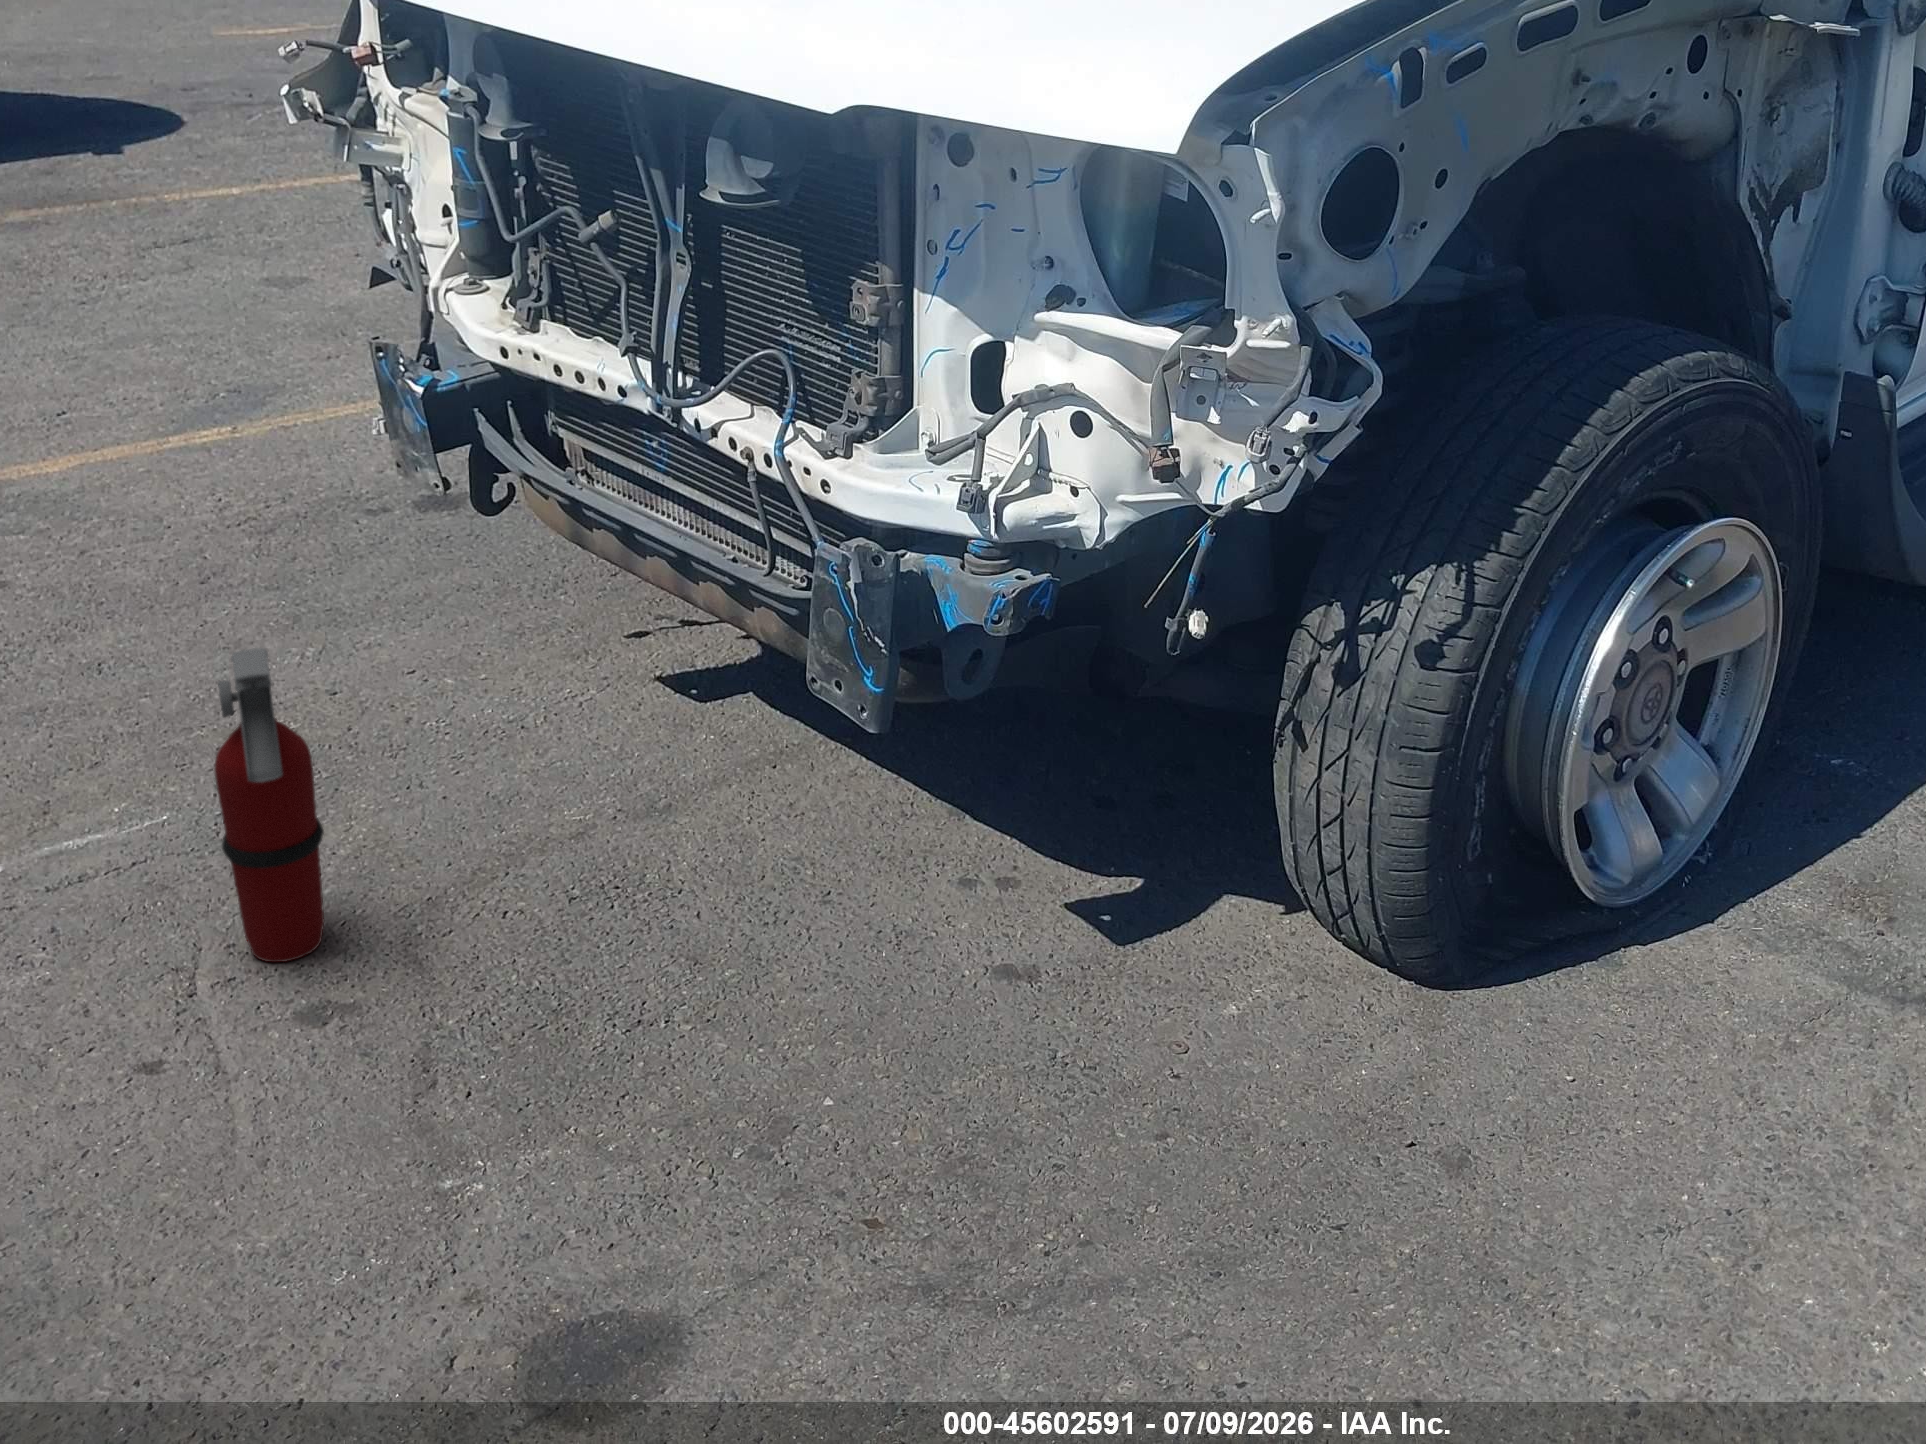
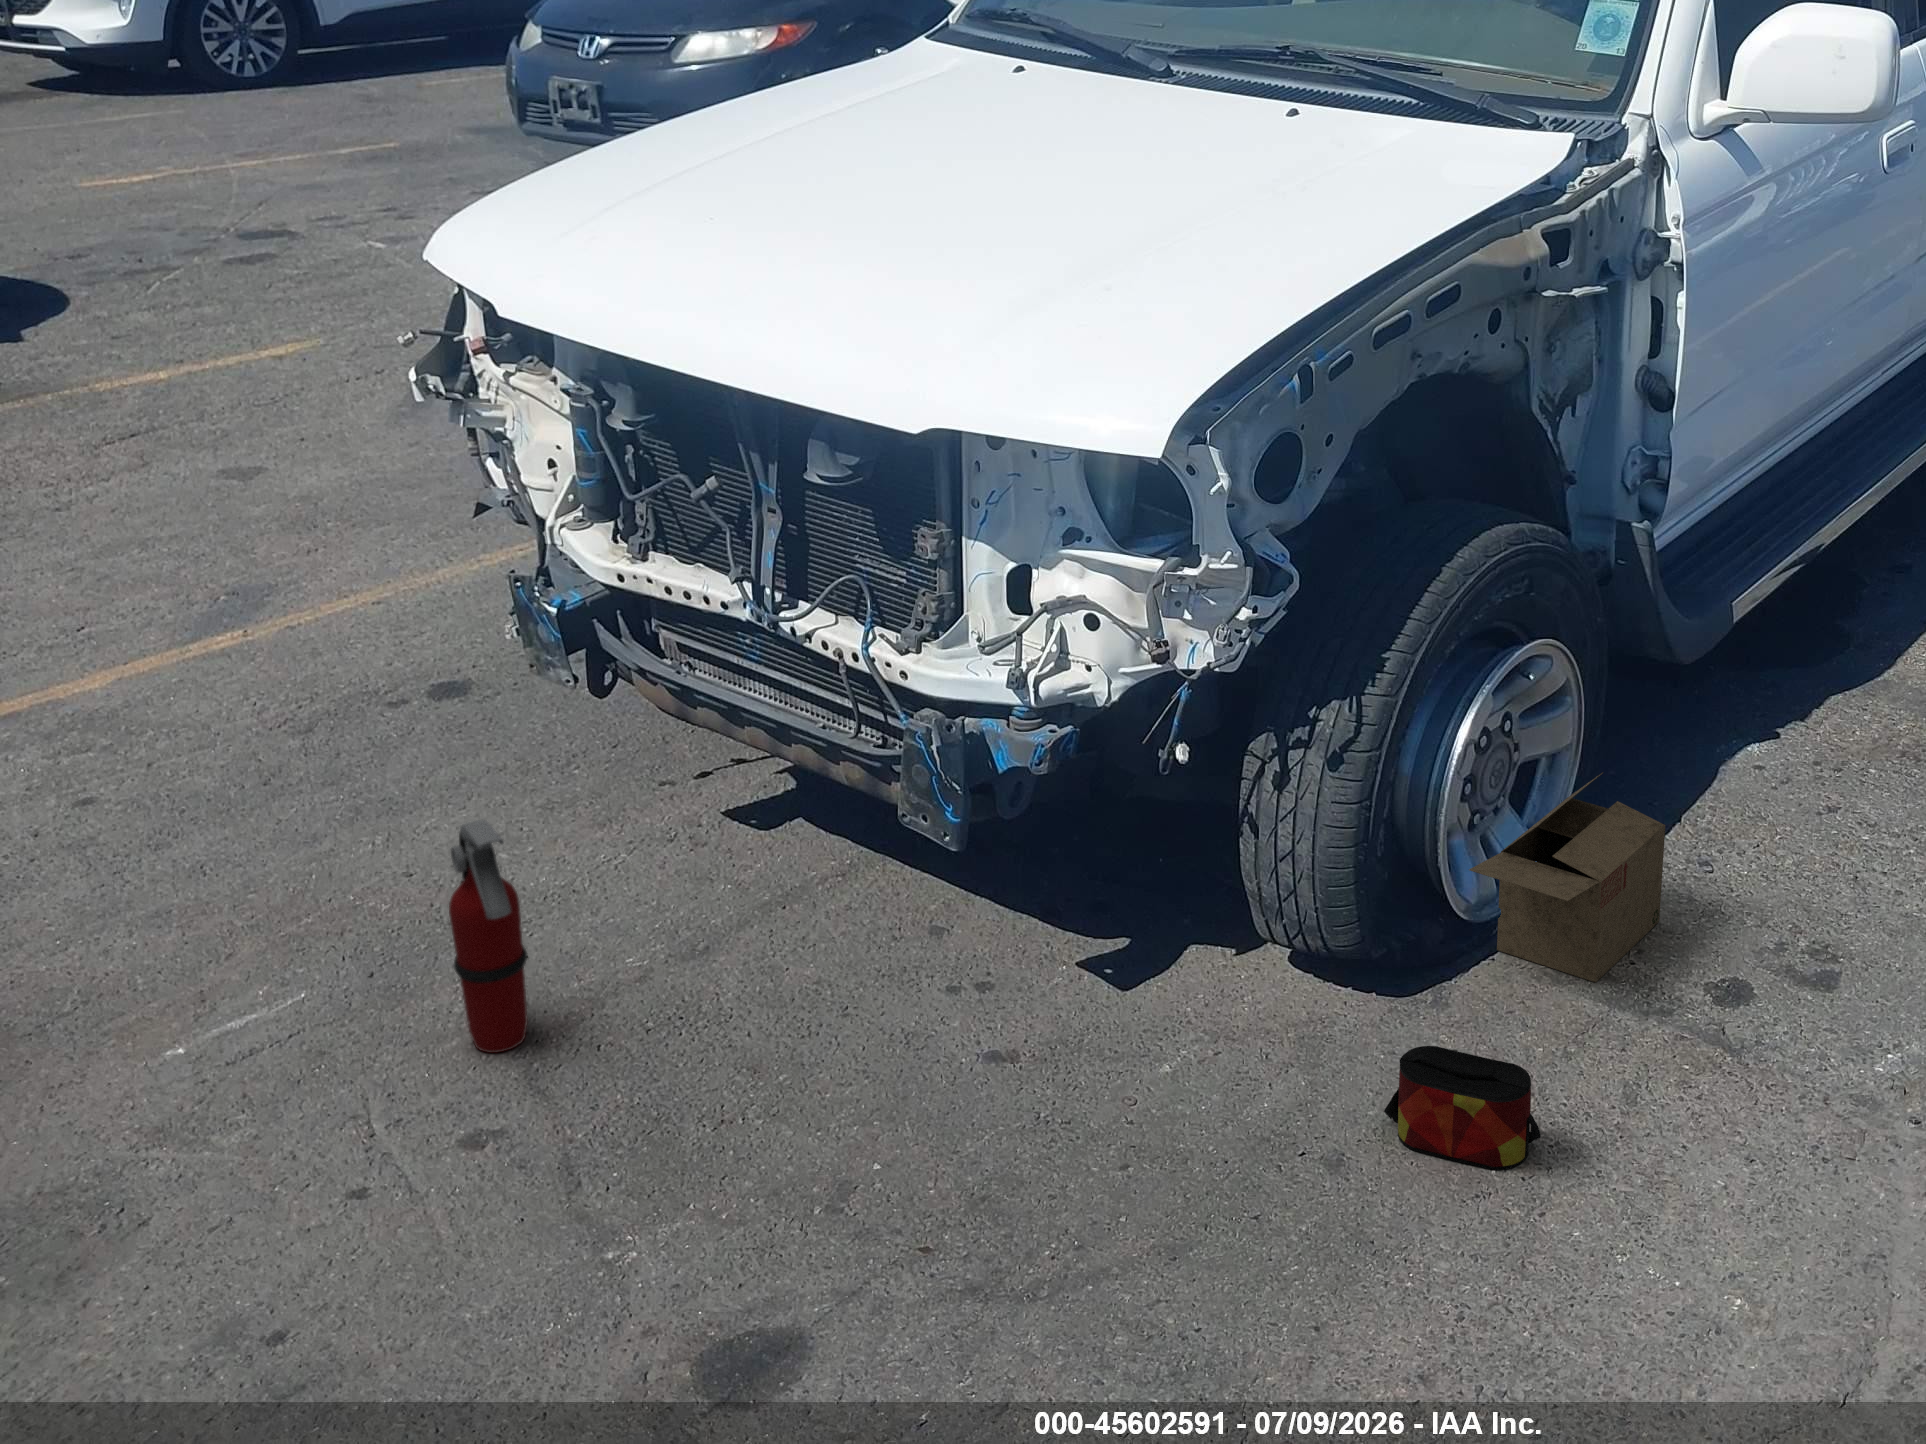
cardboard box: none [1610,705,1892,998] -> present [1469,773,1665,983]
bag: none [1462,1076,1695,1275] -> present [1384,1046,1541,1170]

